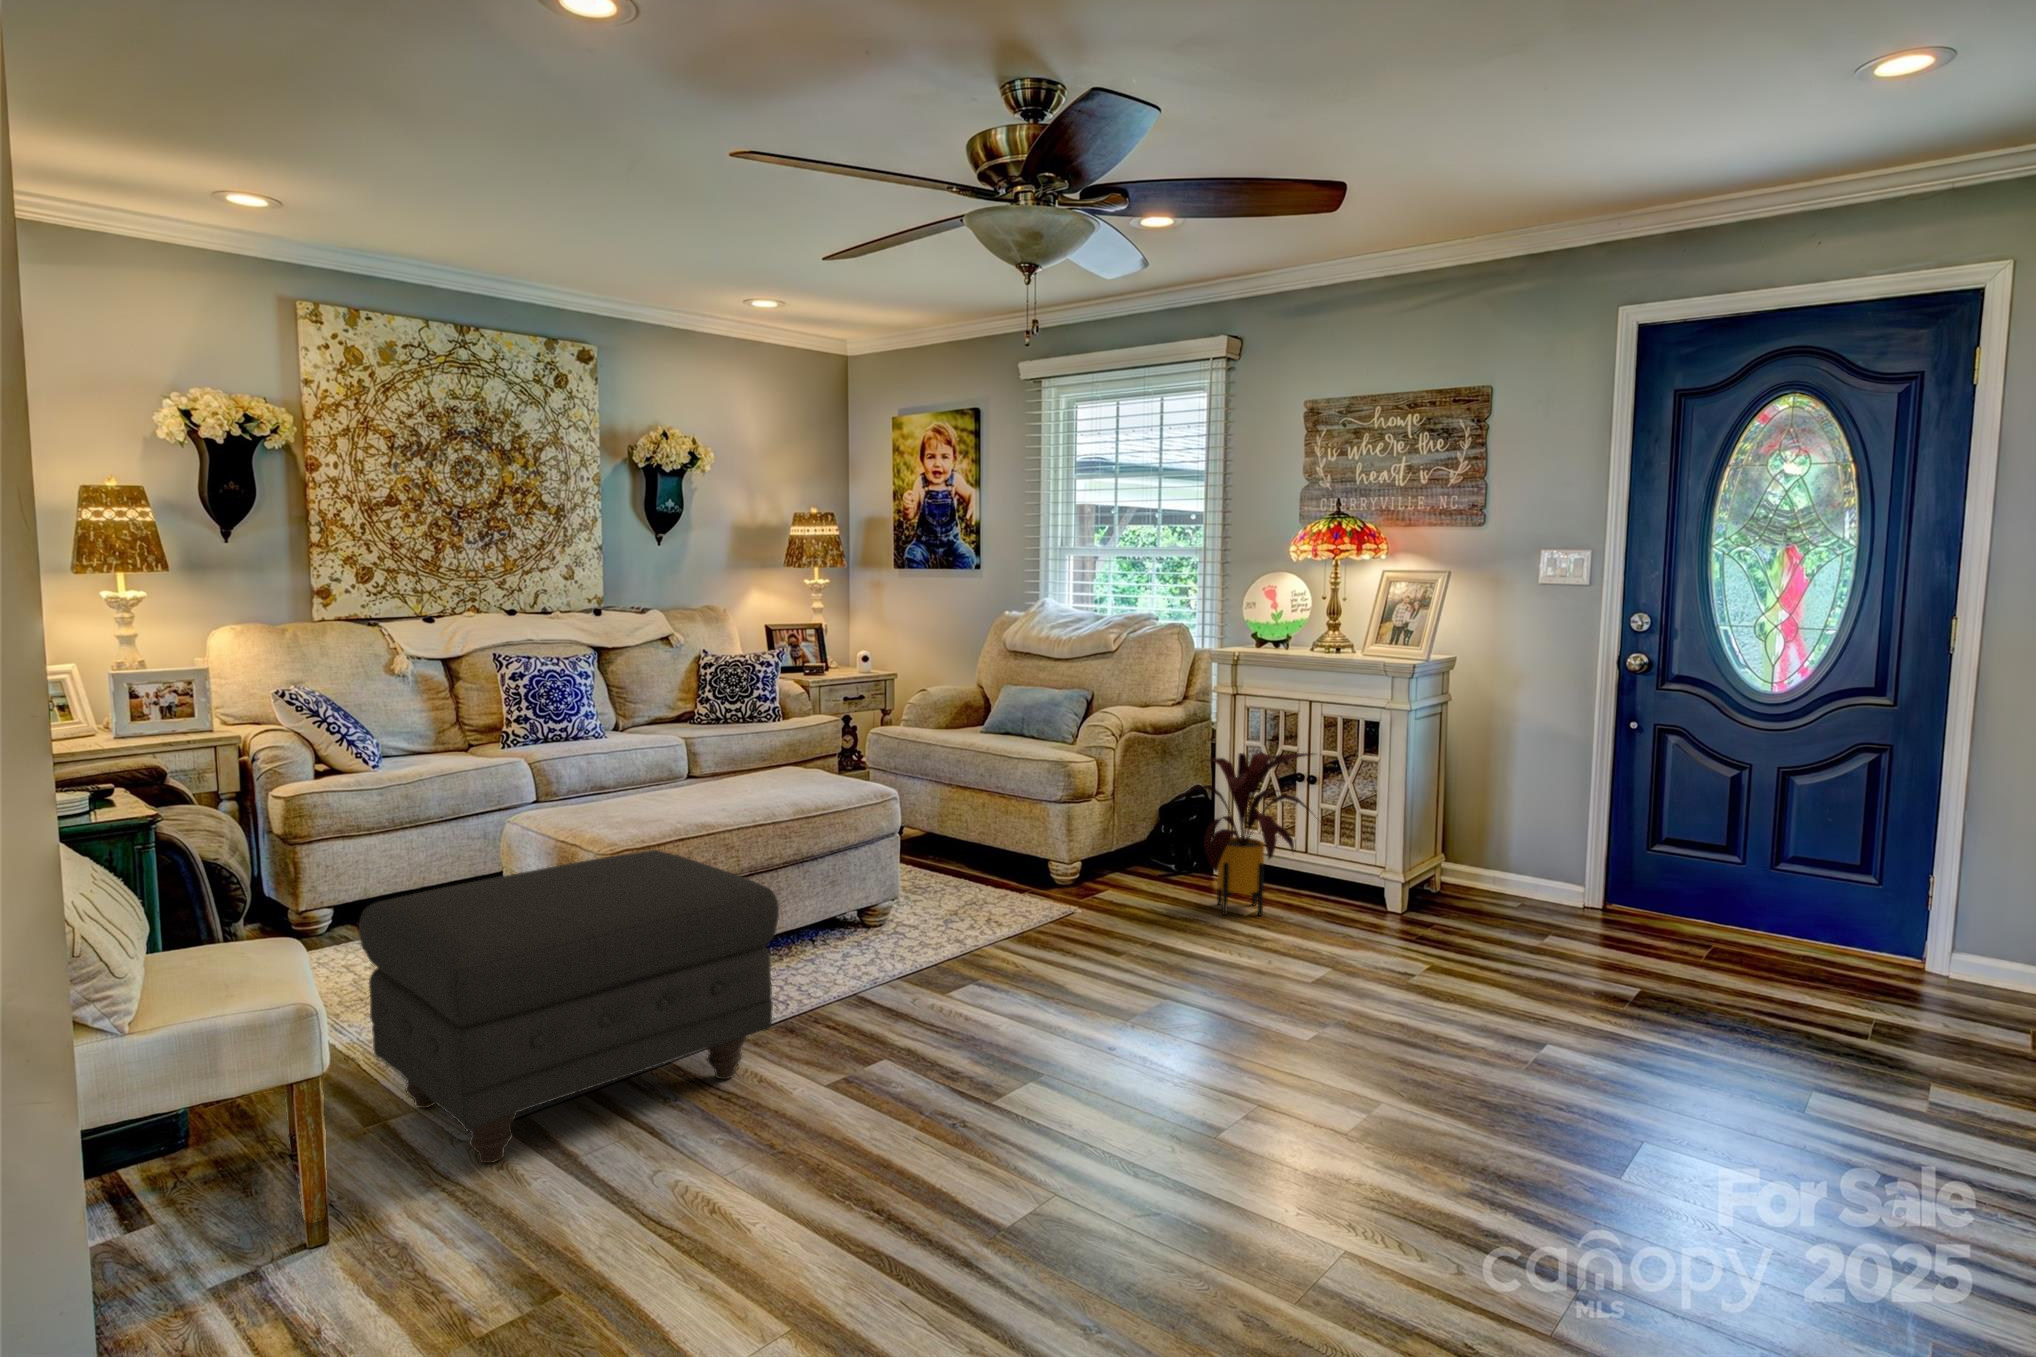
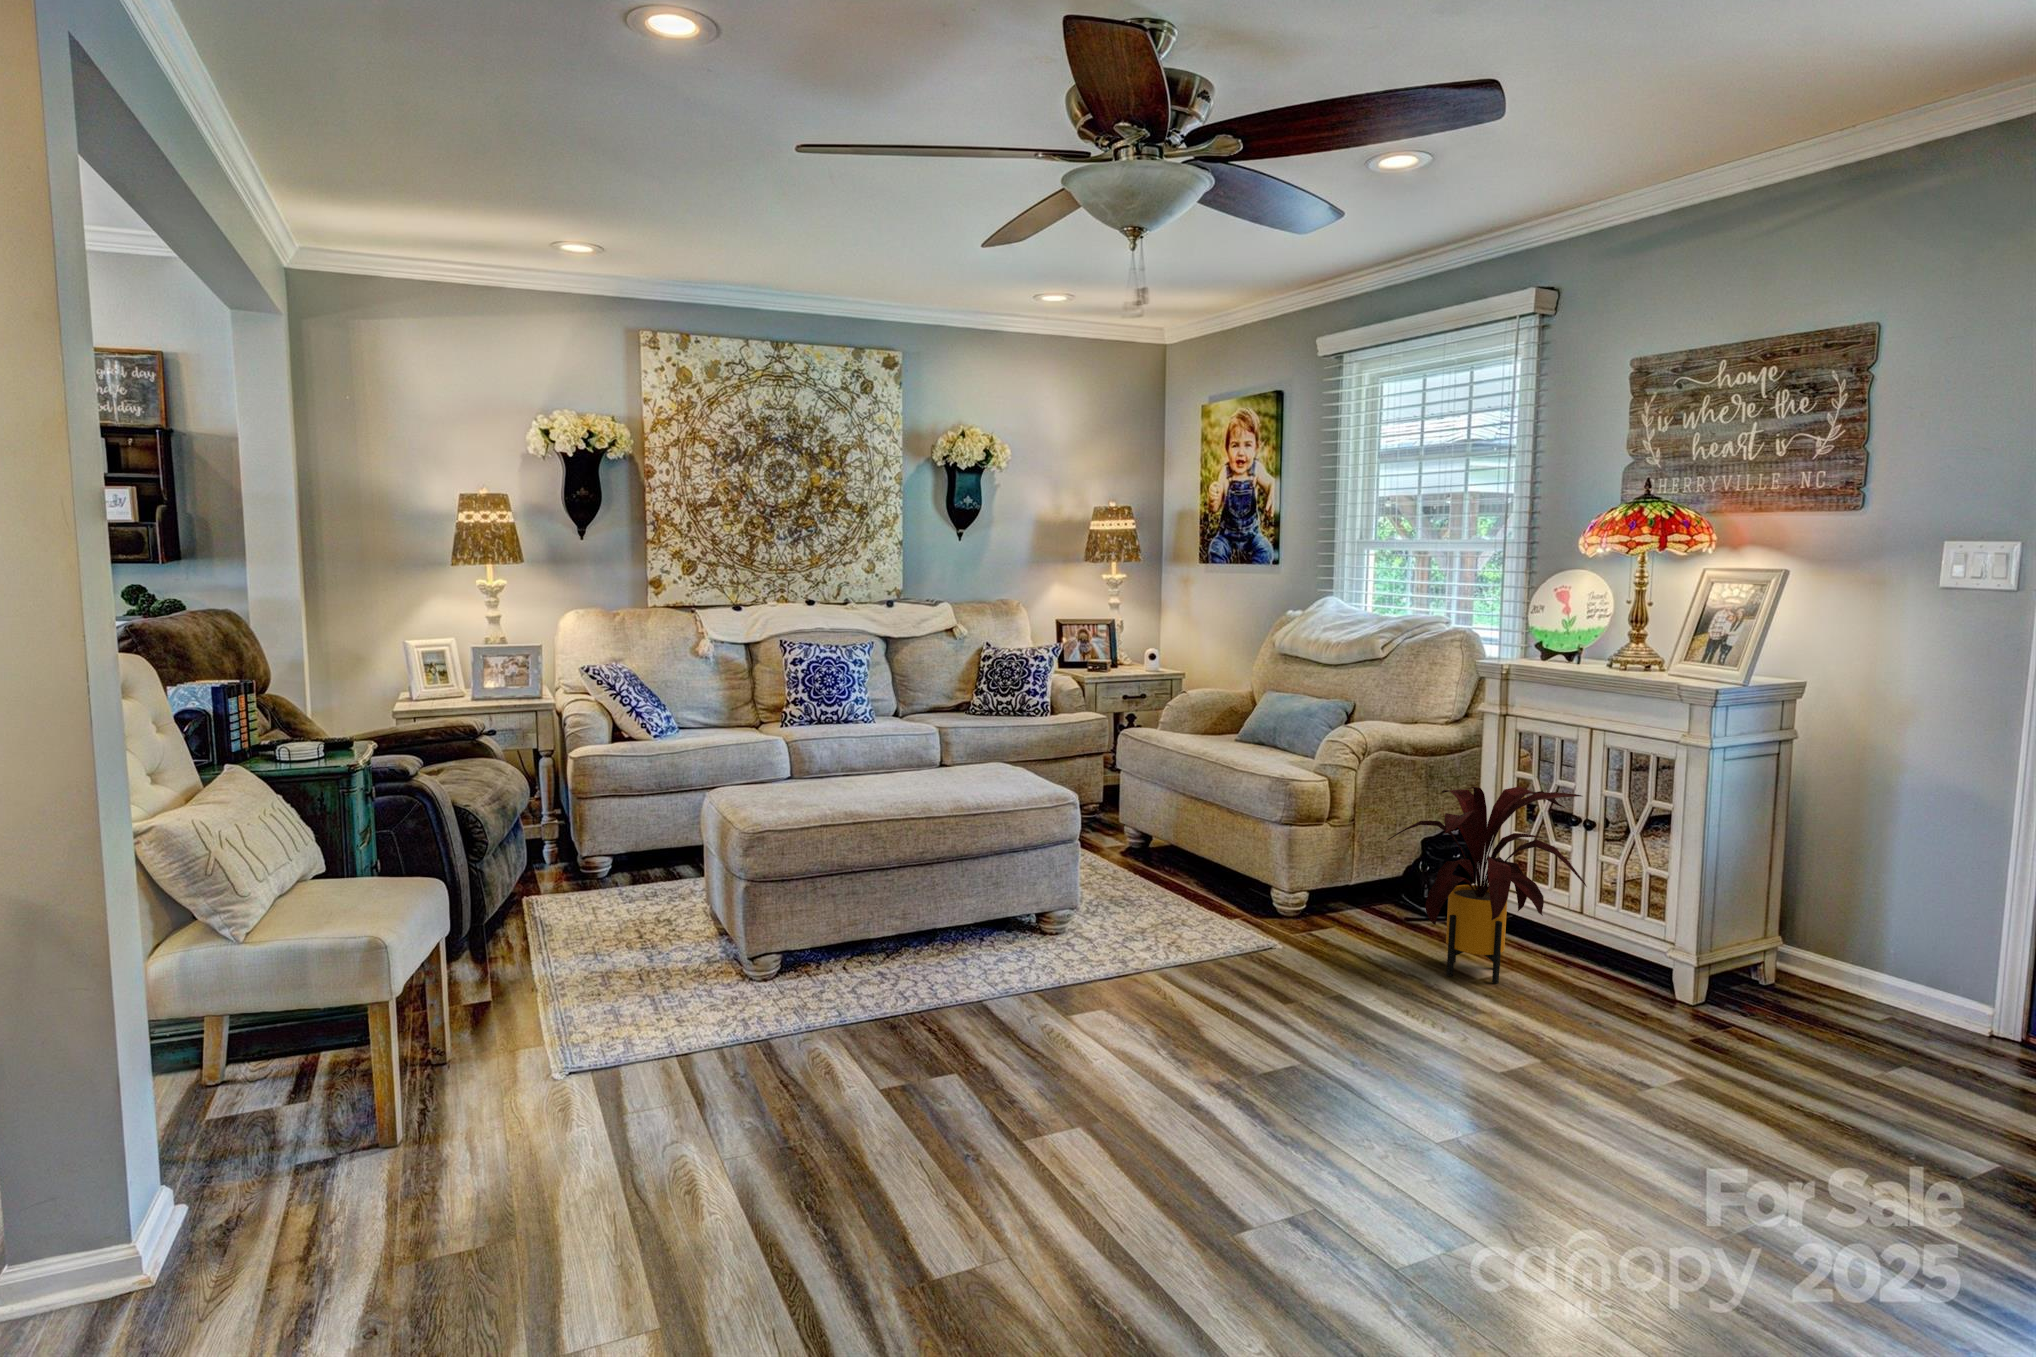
ottoman: present [359,850,779,1163] -> none [473,838,835,1123]

